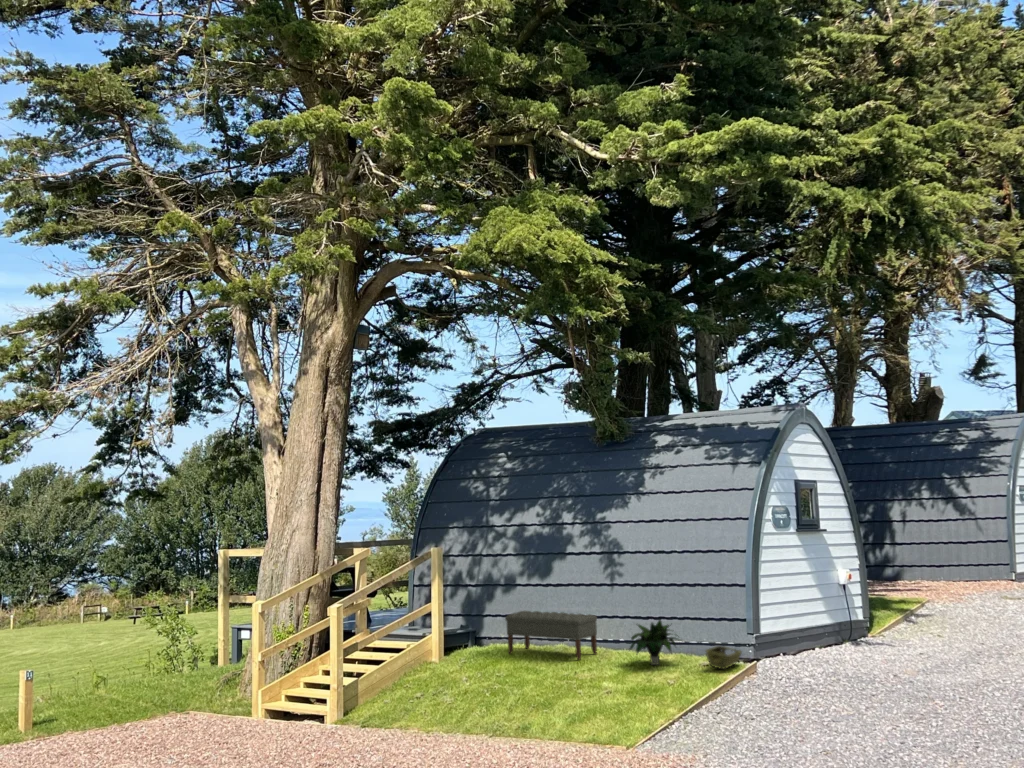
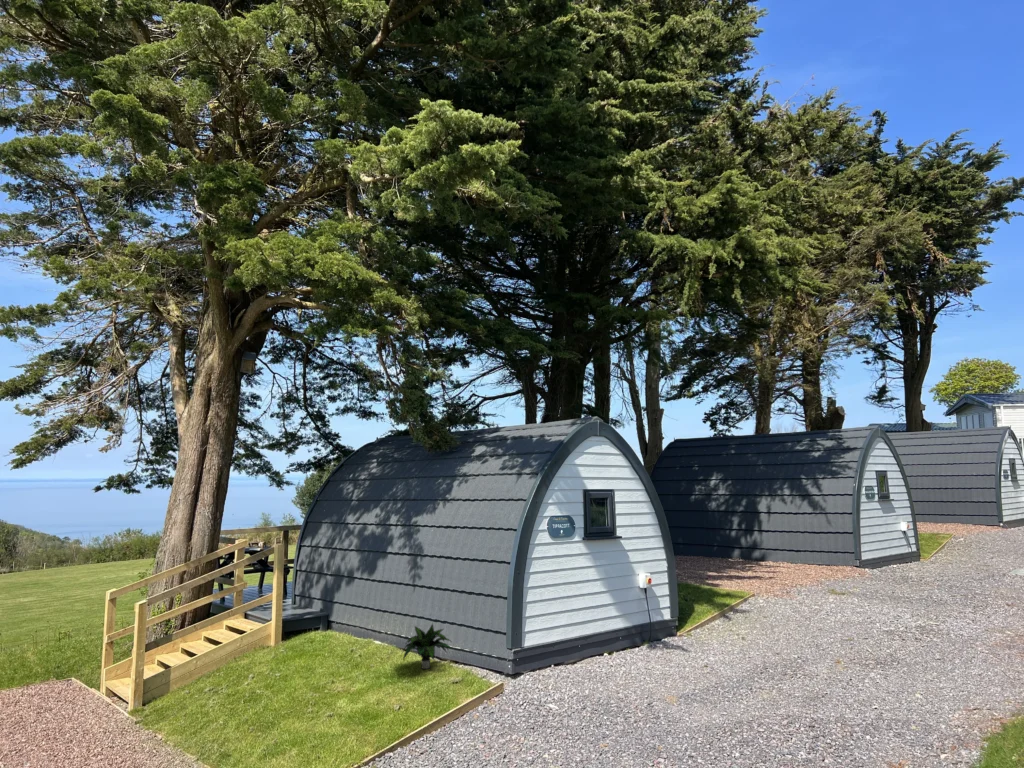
bench: present [505,611,597,660] -> none [326,602,397,655]
woven basket: present [706,646,741,669] -> none [459,655,499,682]

